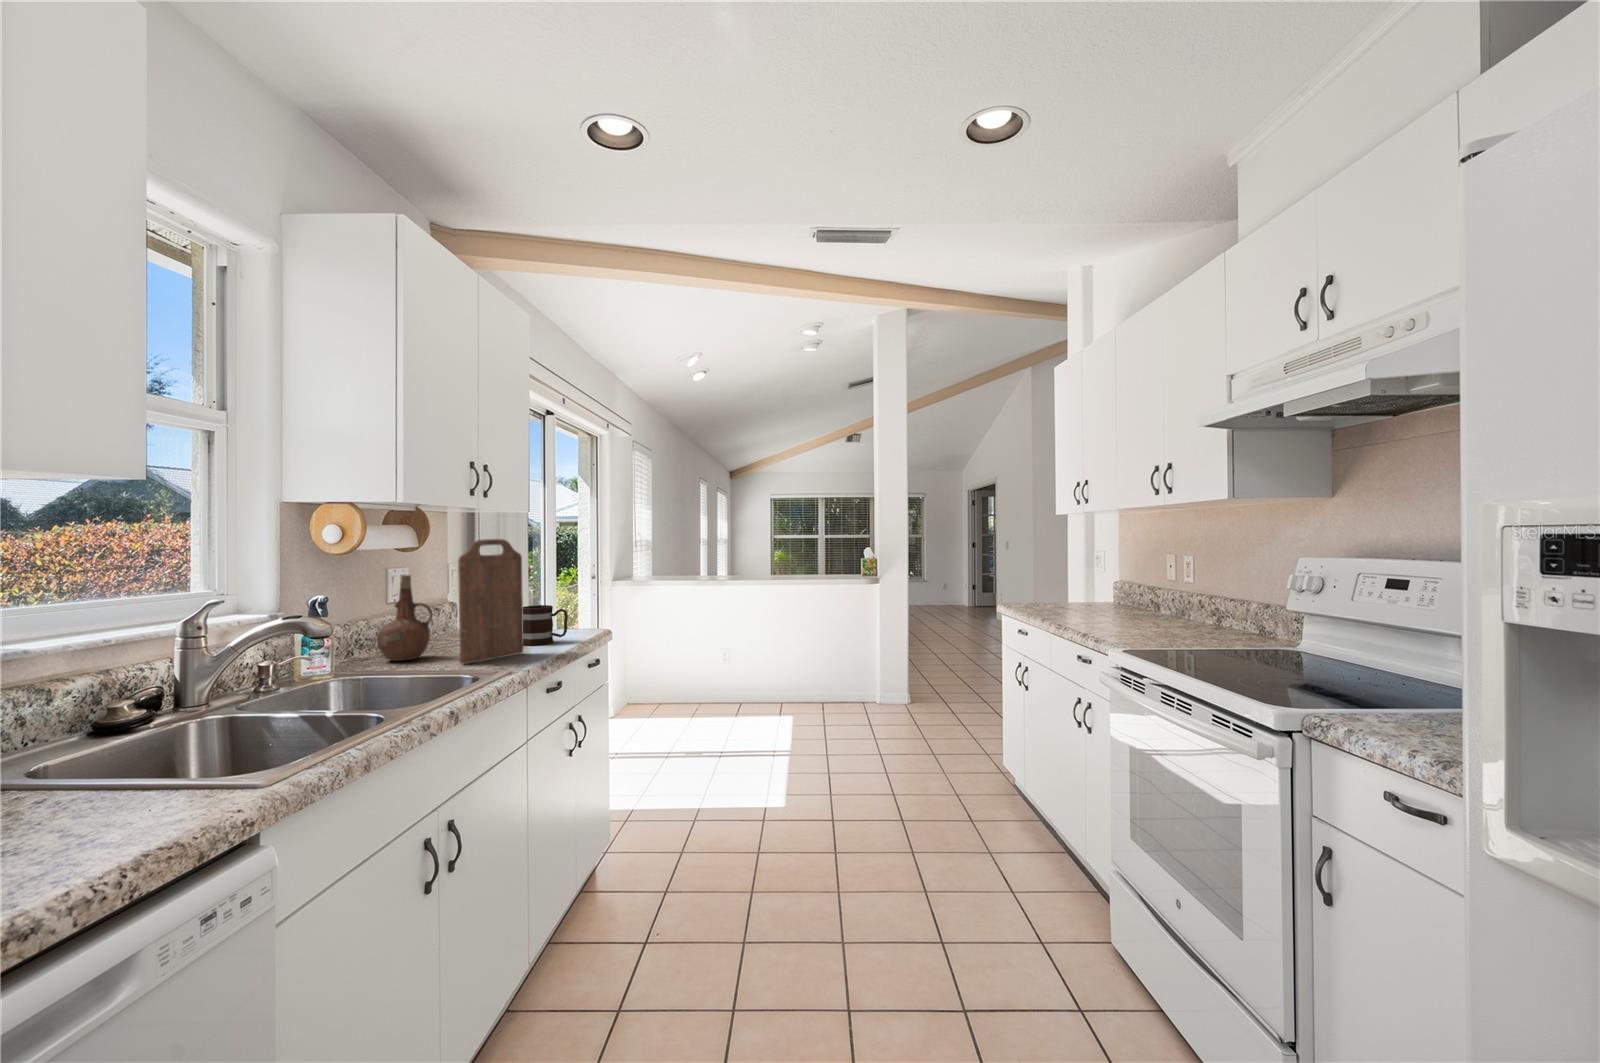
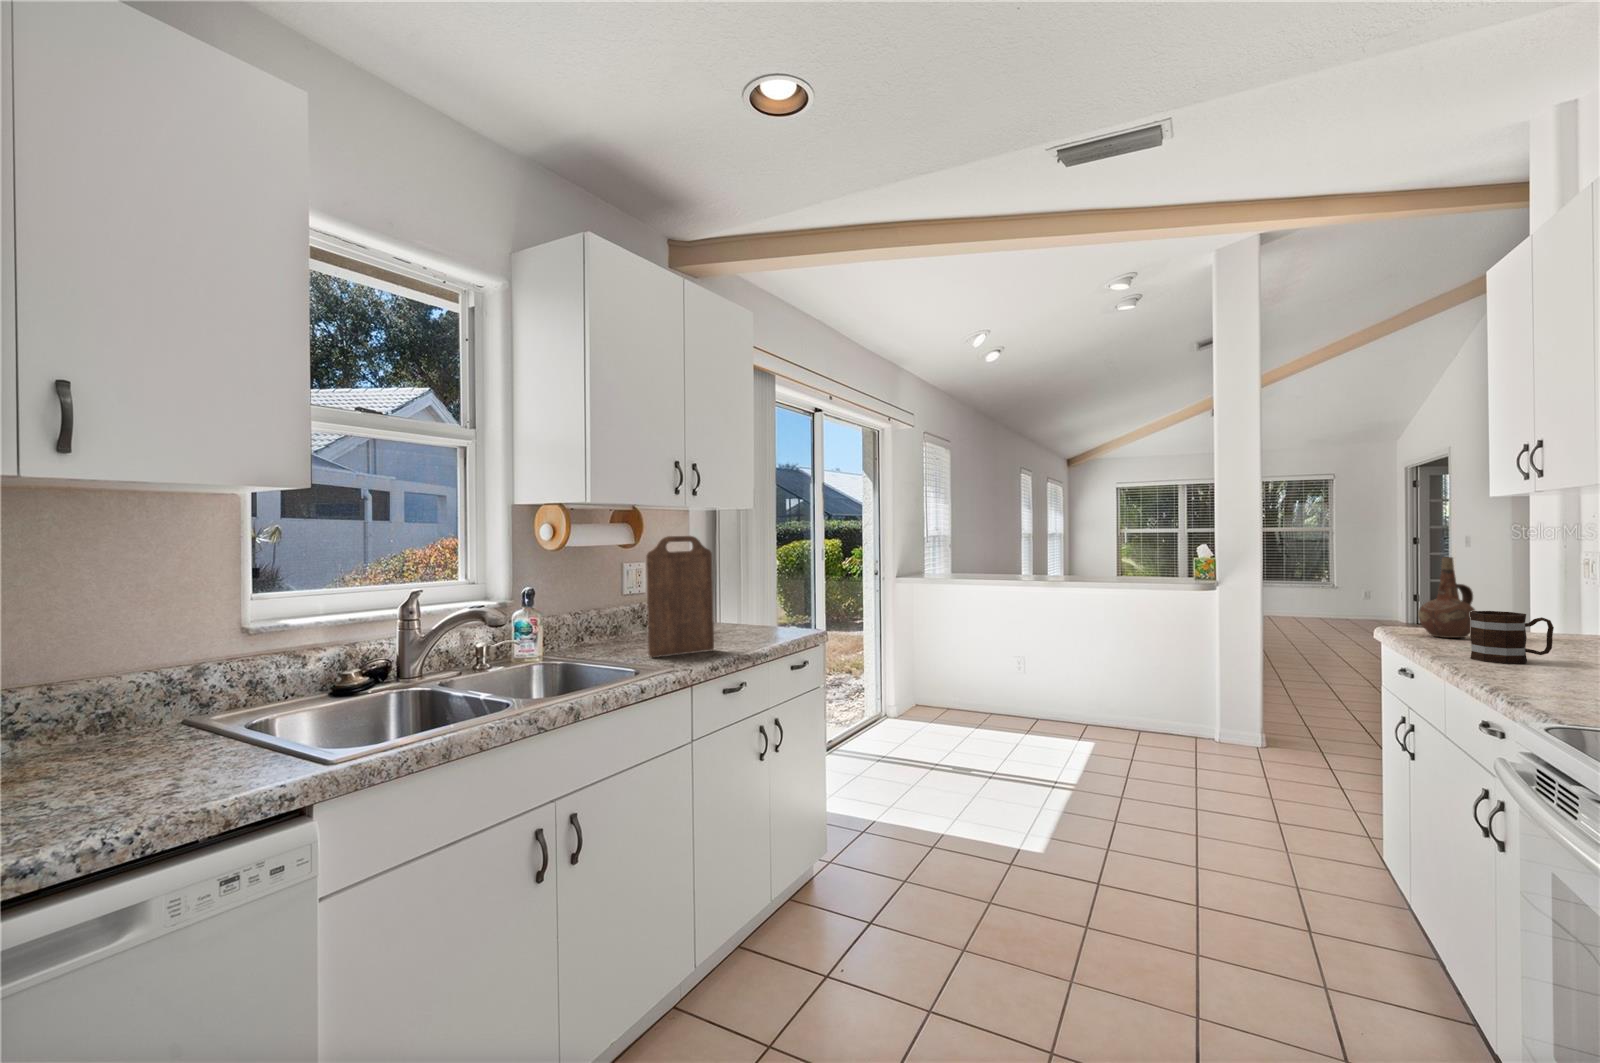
ceramic pitcher: present [376,575,432,661] -> present [1418,557,1475,638]
mug: present [523,605,568,645] -> present [1470,611,1554,664]

